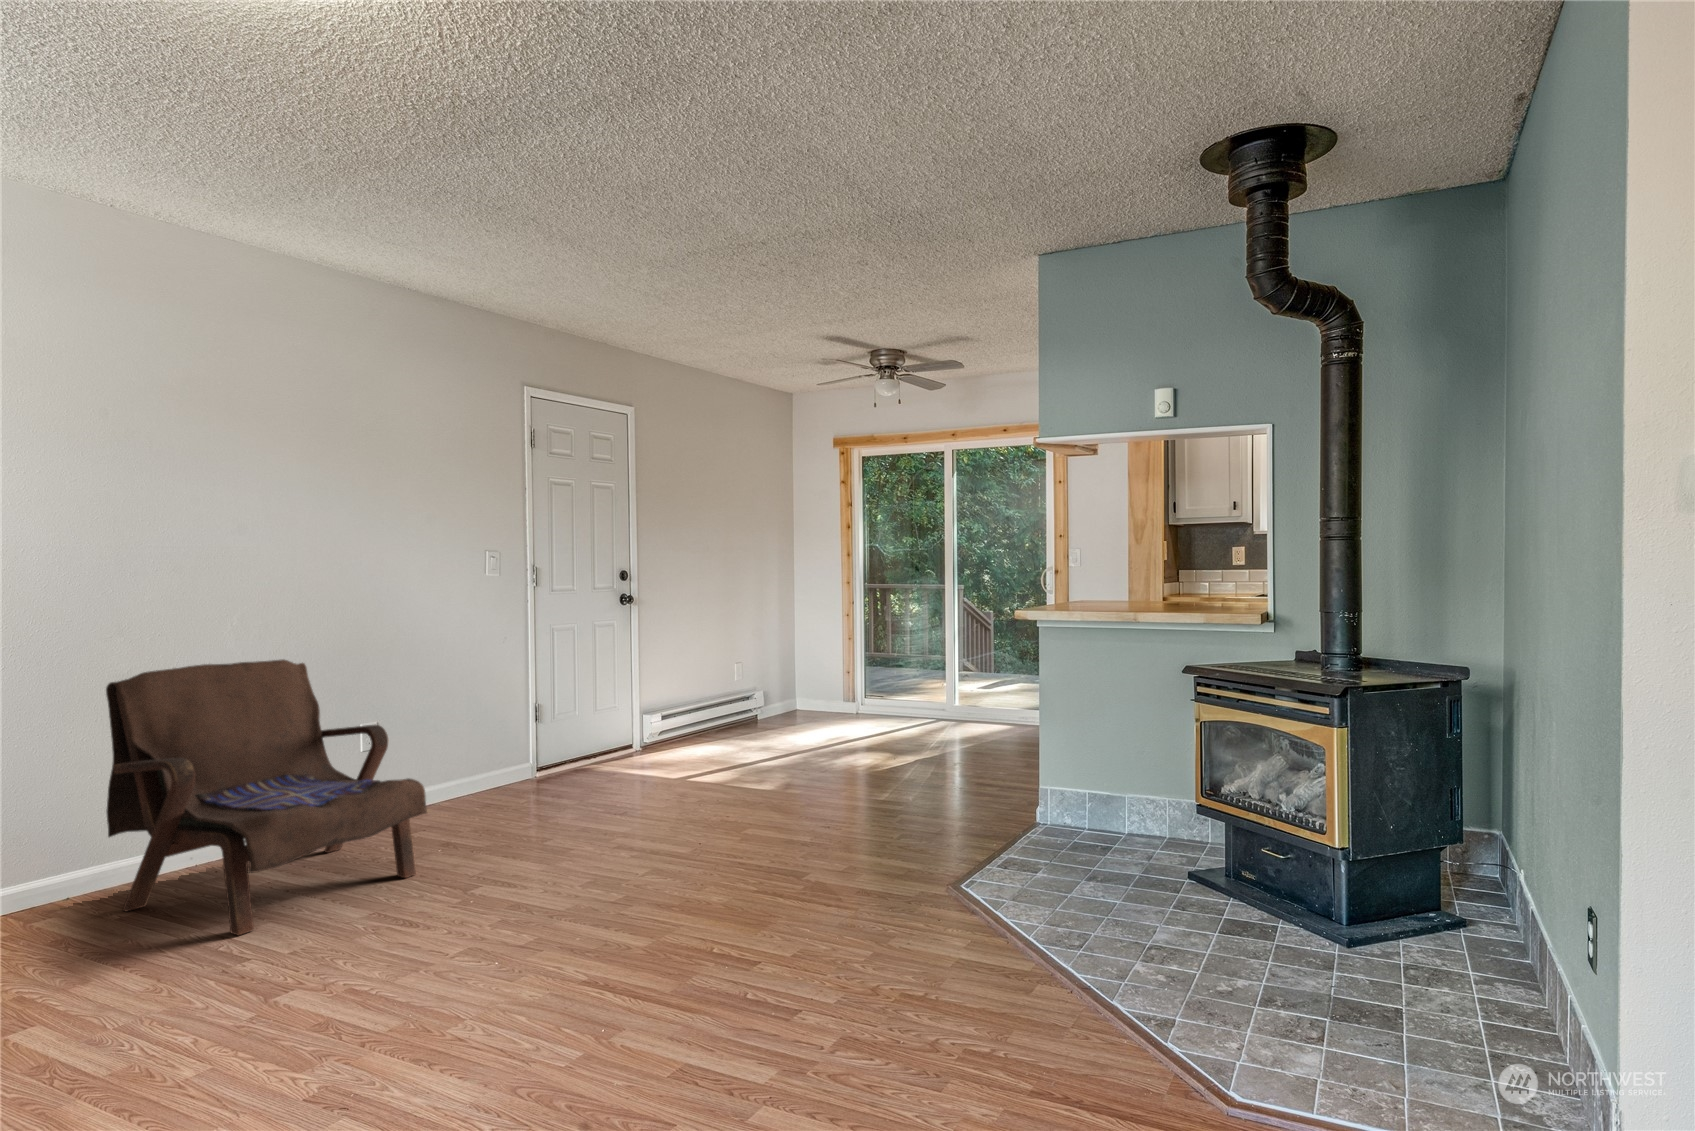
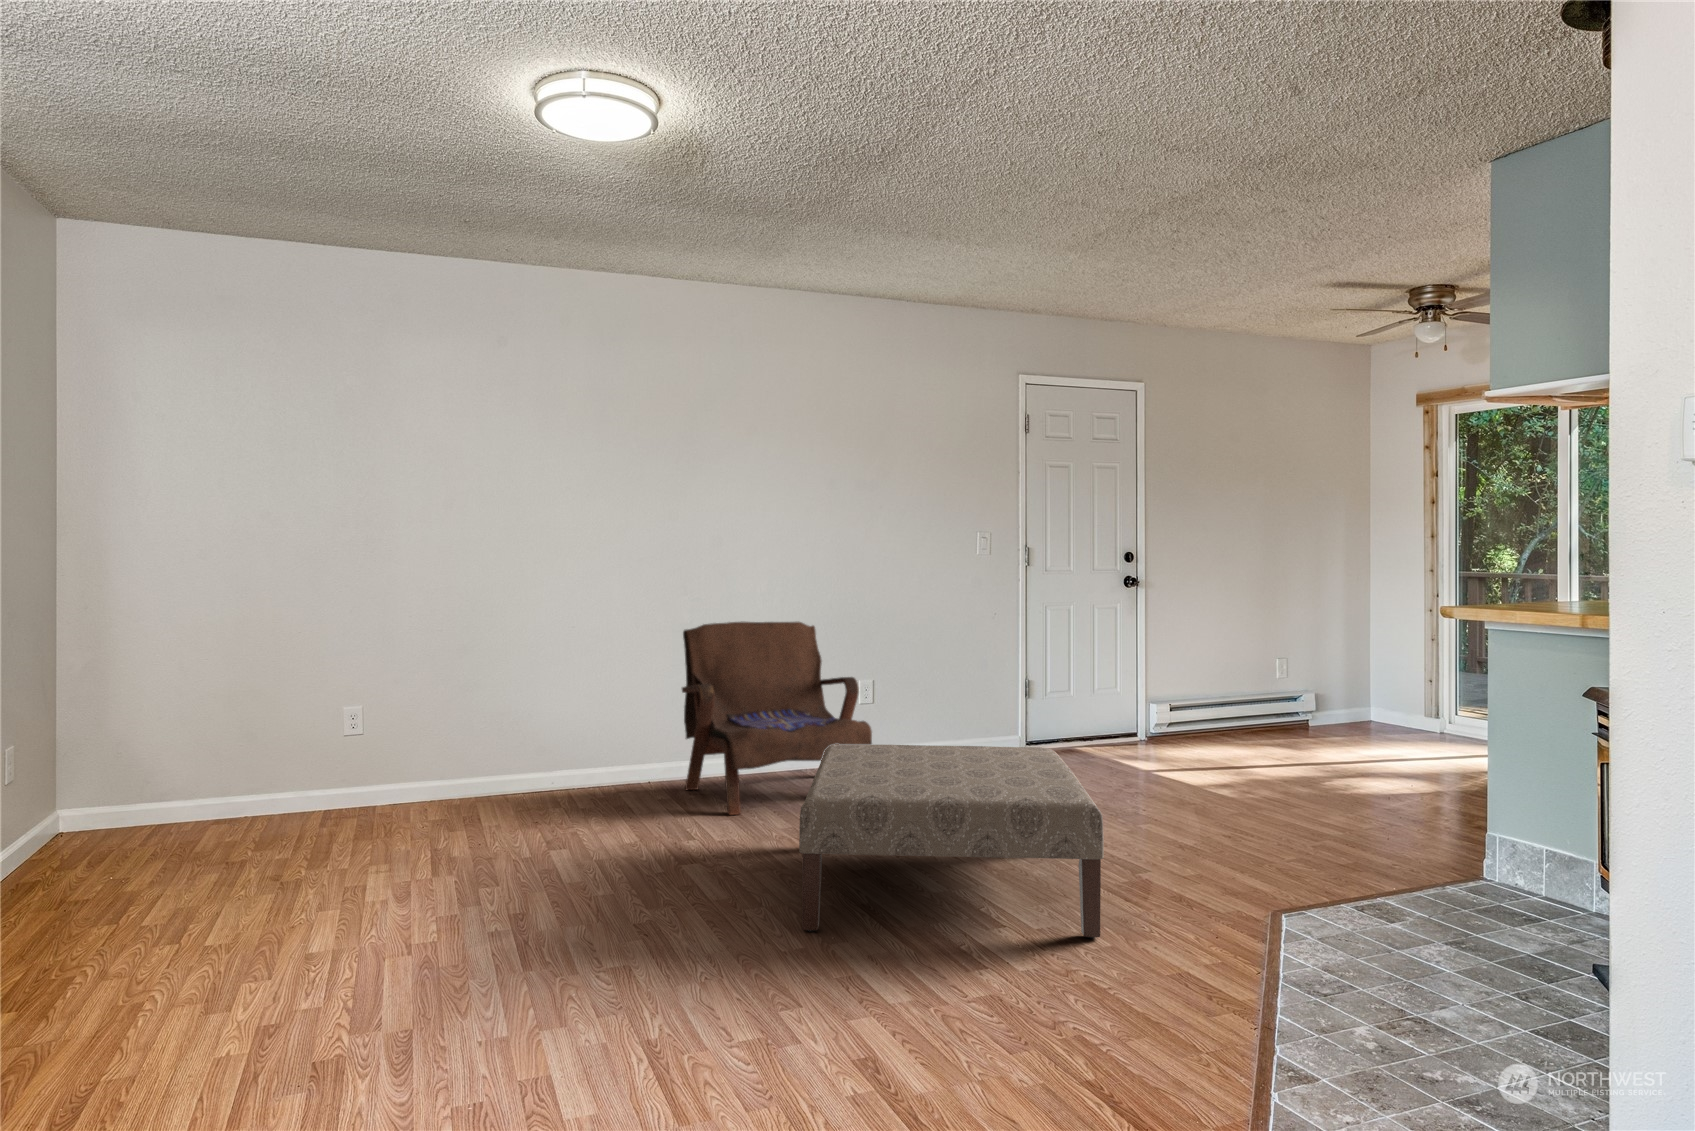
ottoman: none [420,786,823,1075] -> present [799,744,1104,938]

